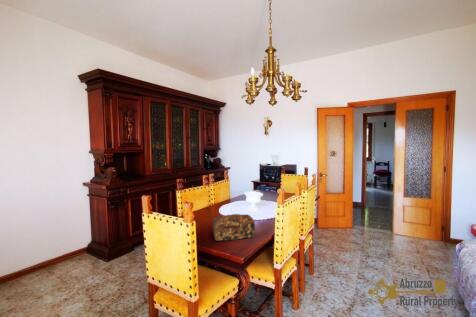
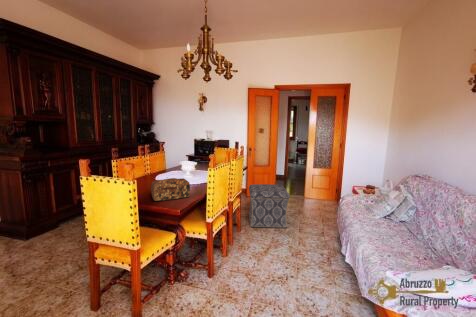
ottoman: none [322,217,377,275] -> present [249,184,290,228]

